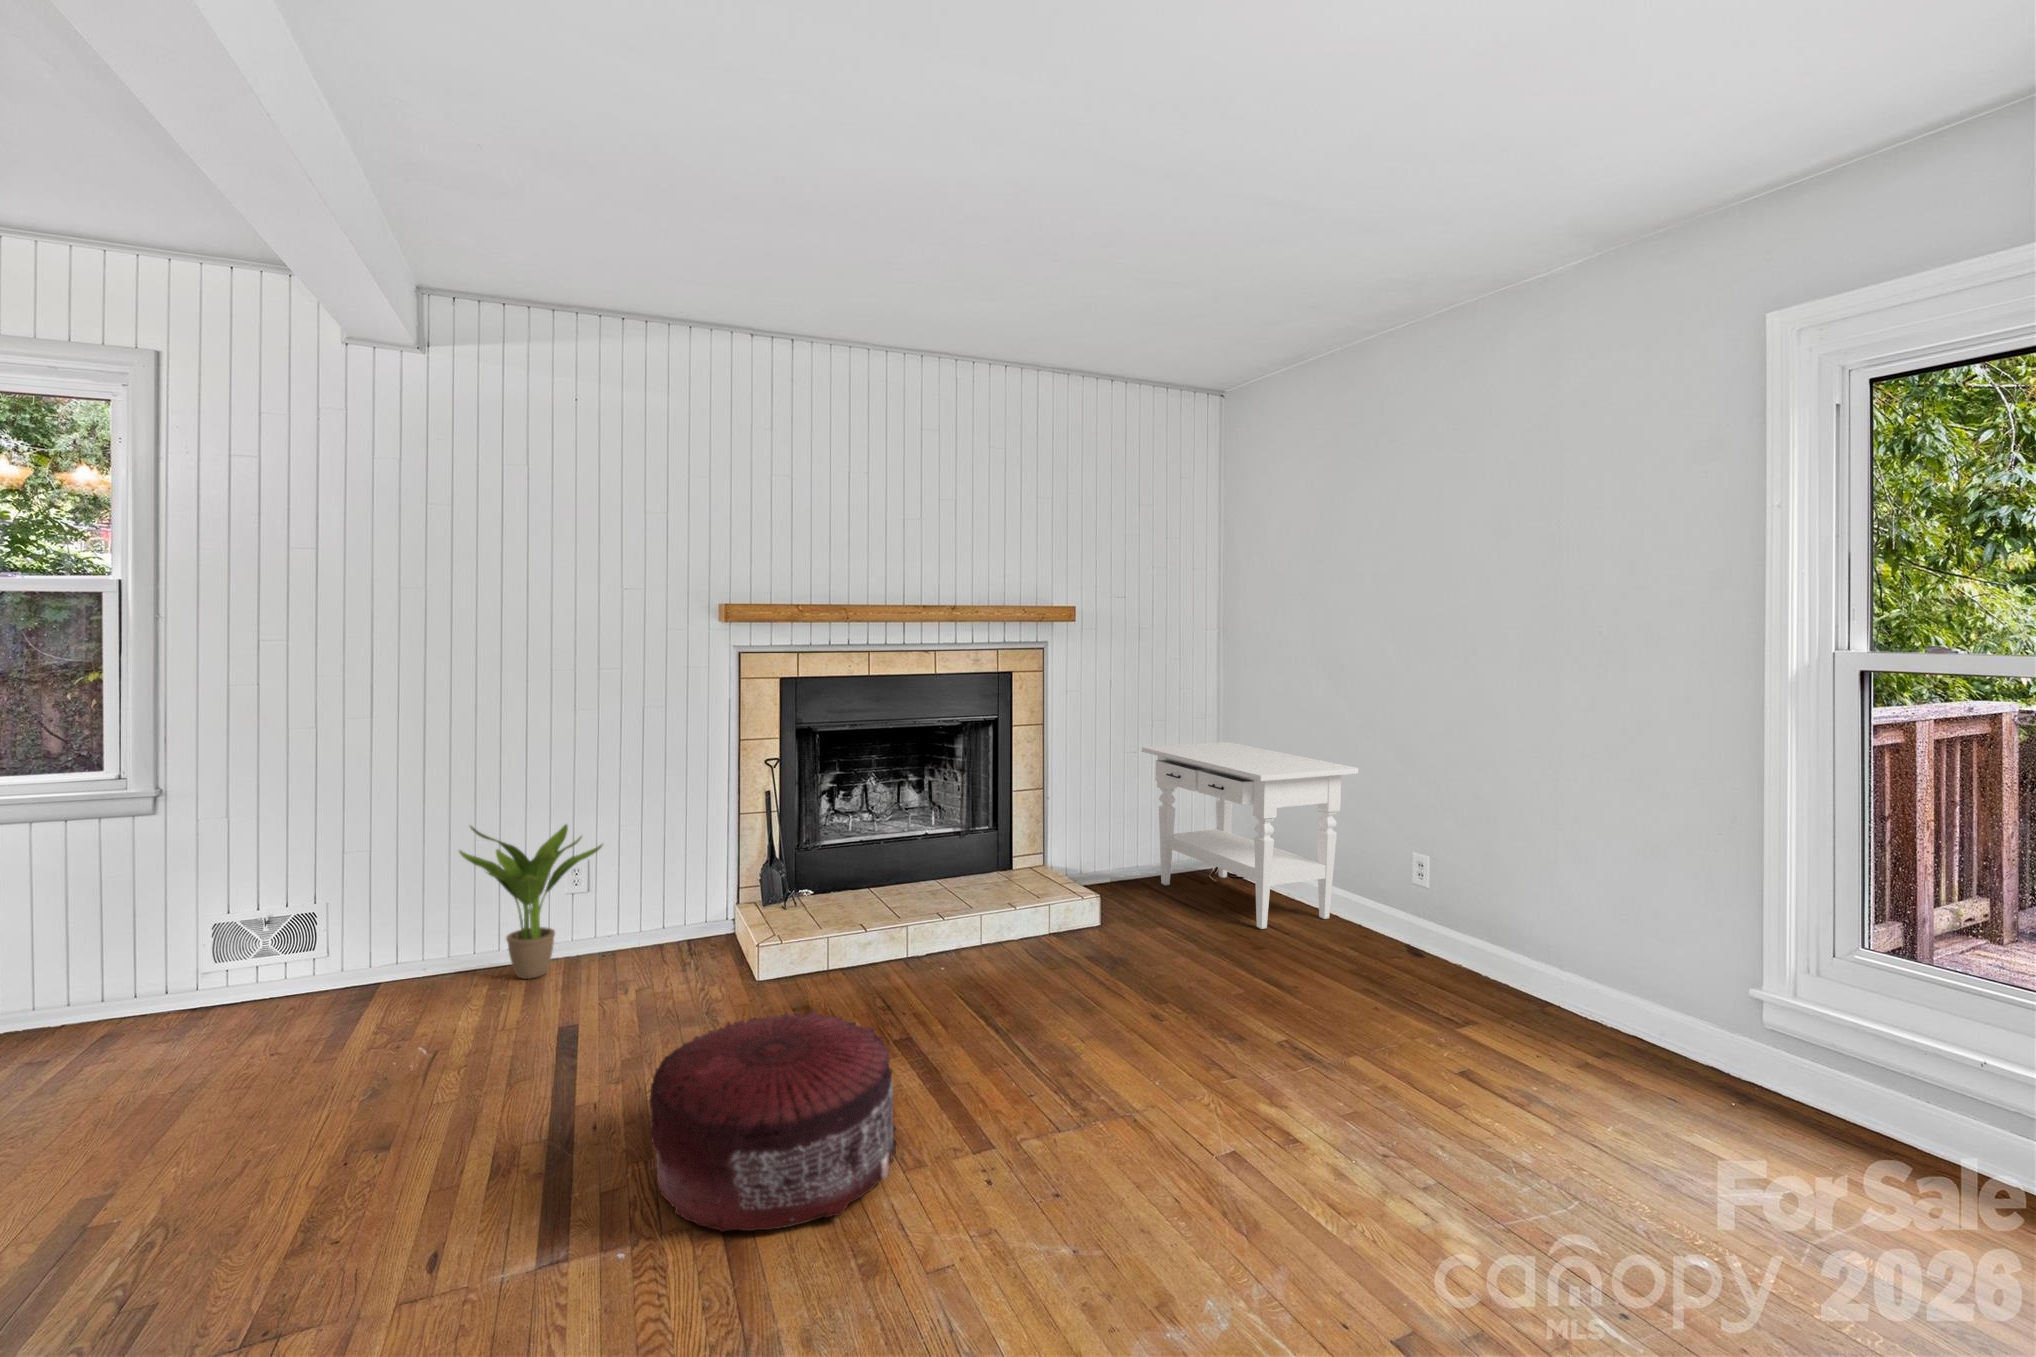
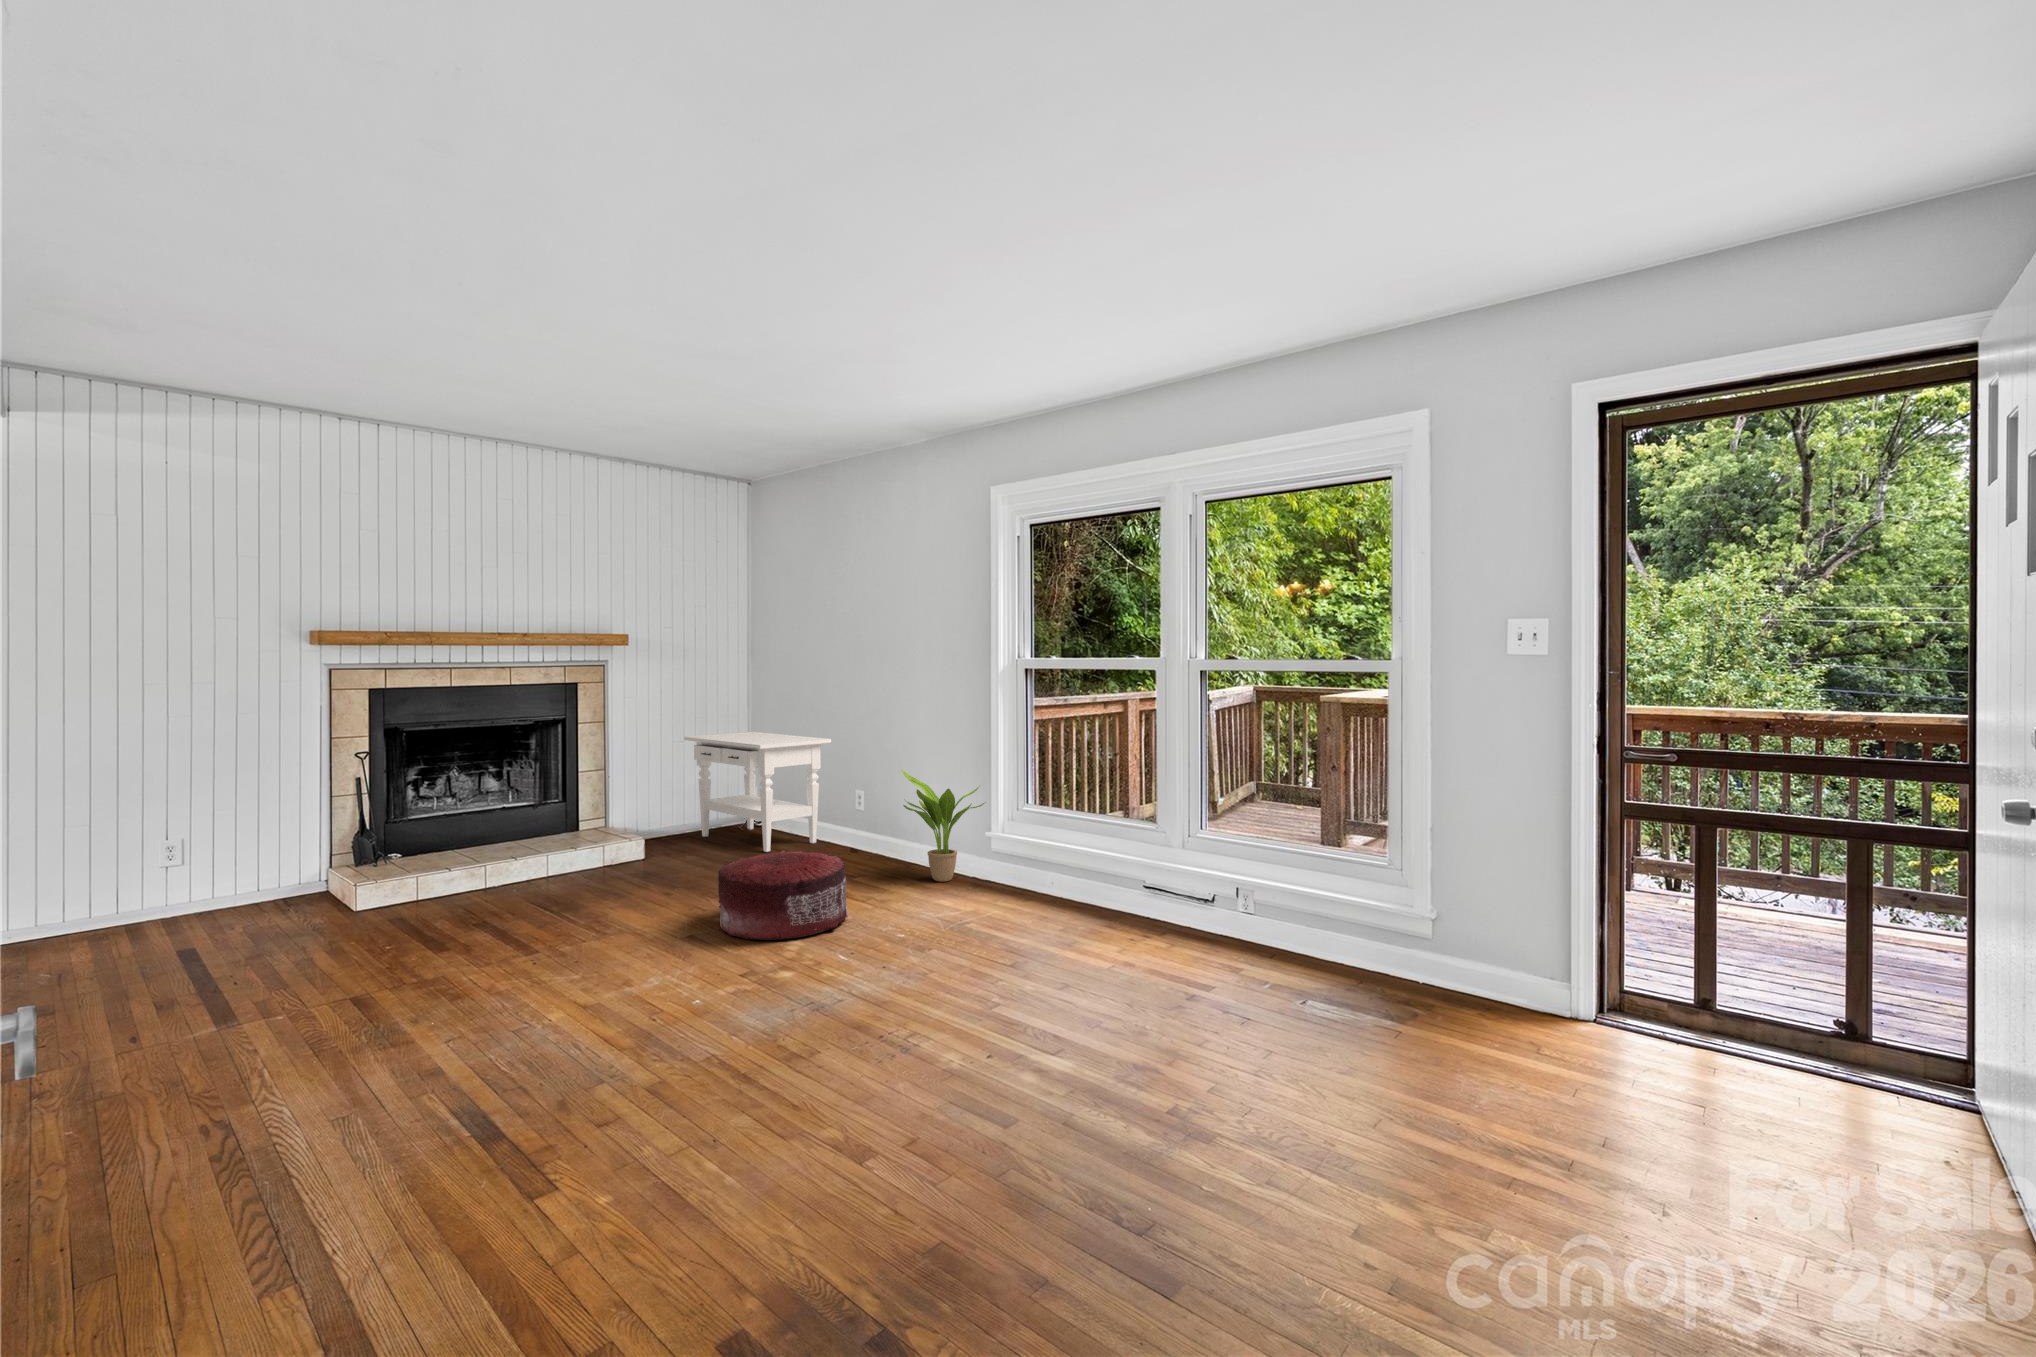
potted plant: present [459,825,602,979] -> present [902,770,986,882]
pouf: present [649,1011,897,1232] -> present [718,850,848,940]

